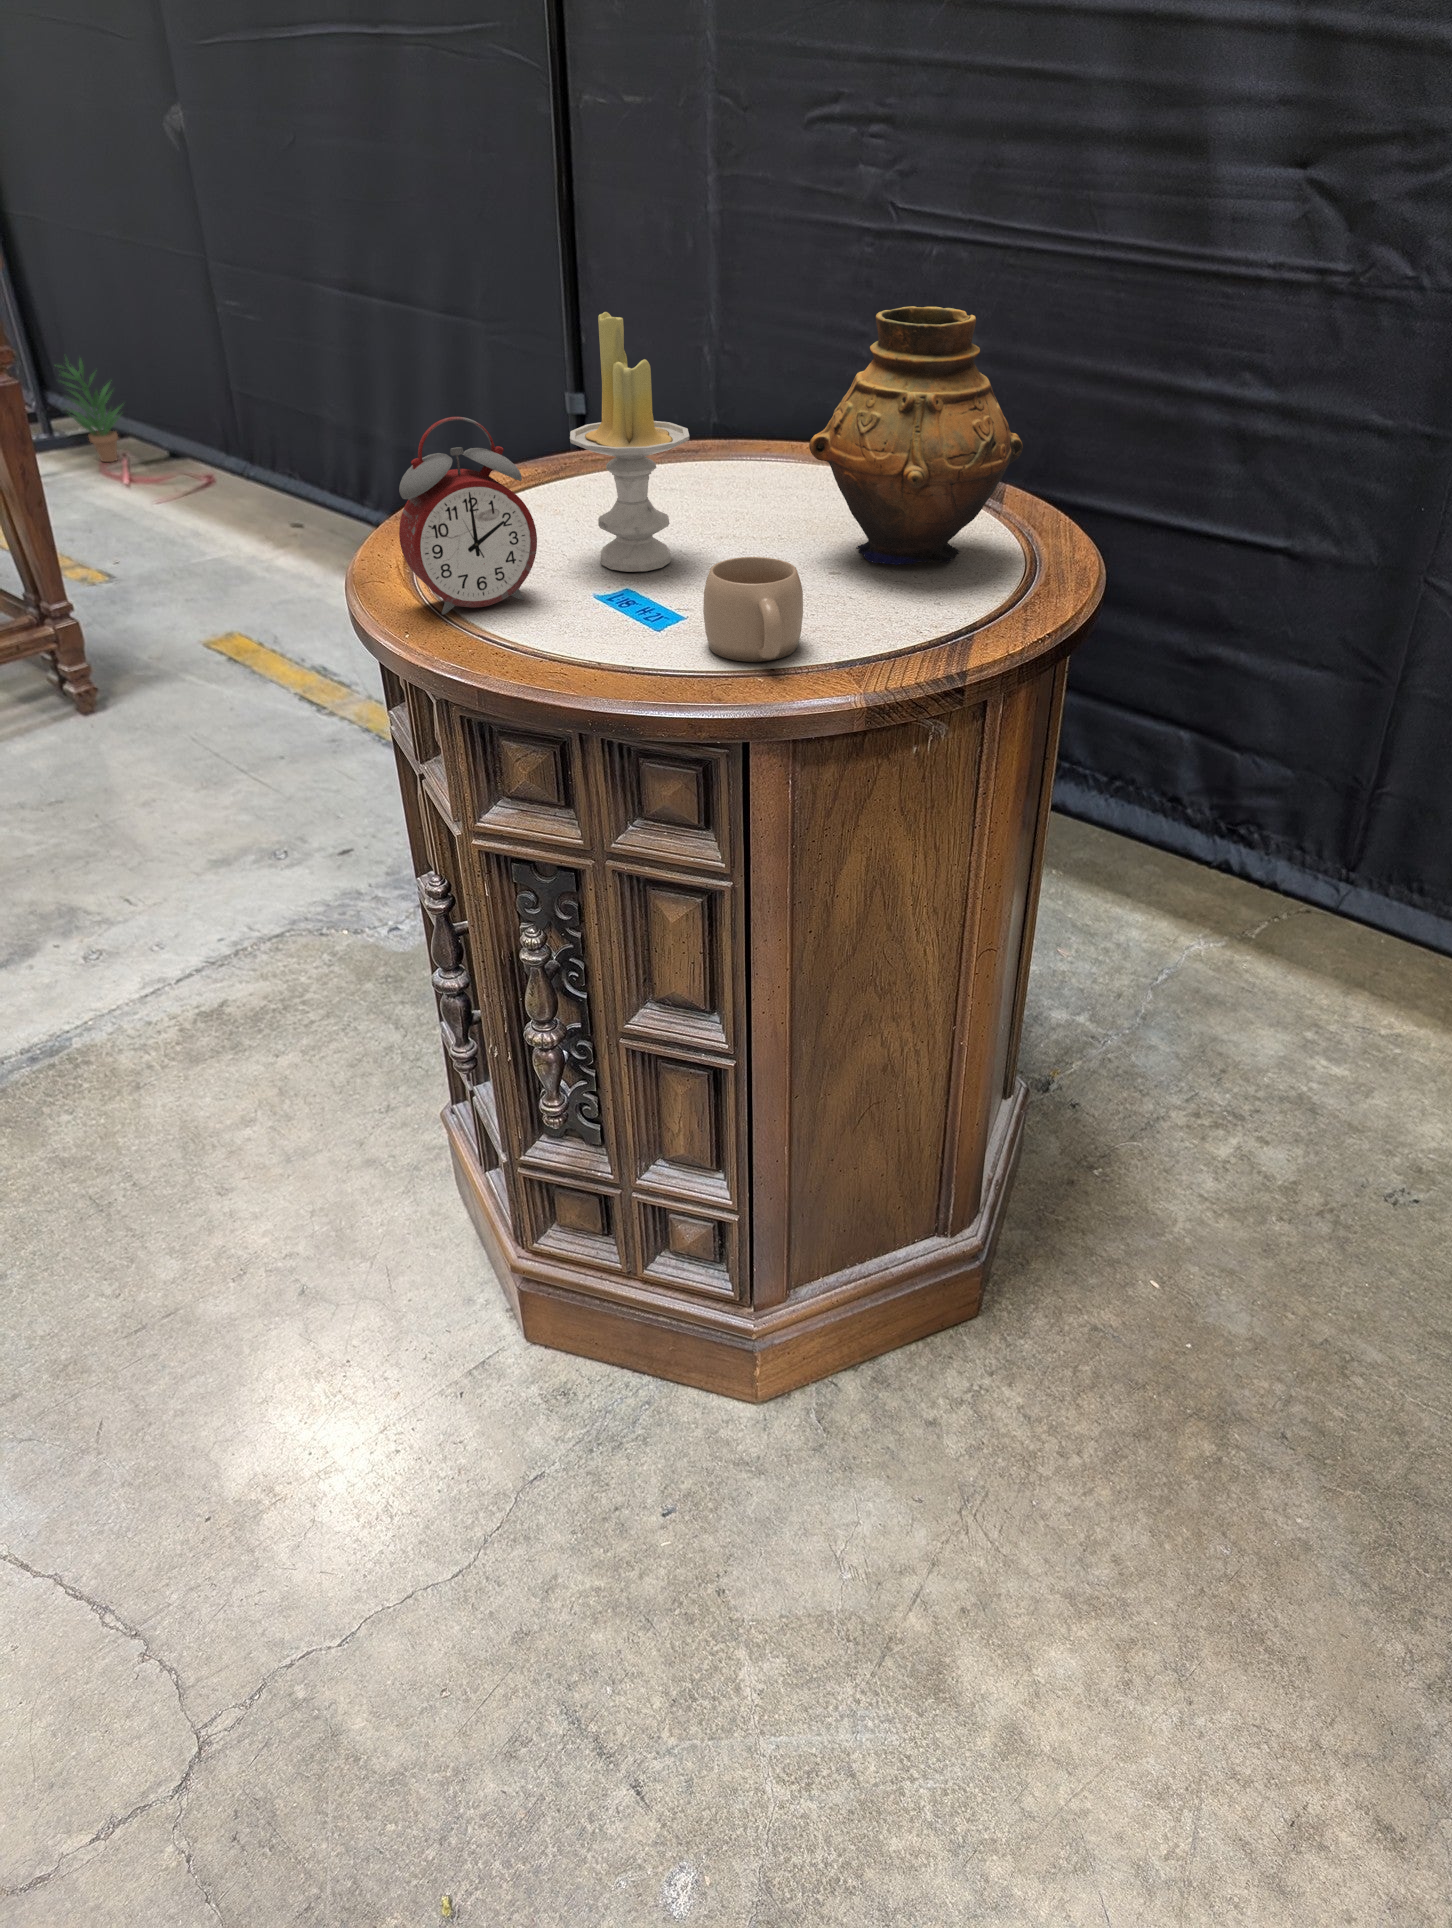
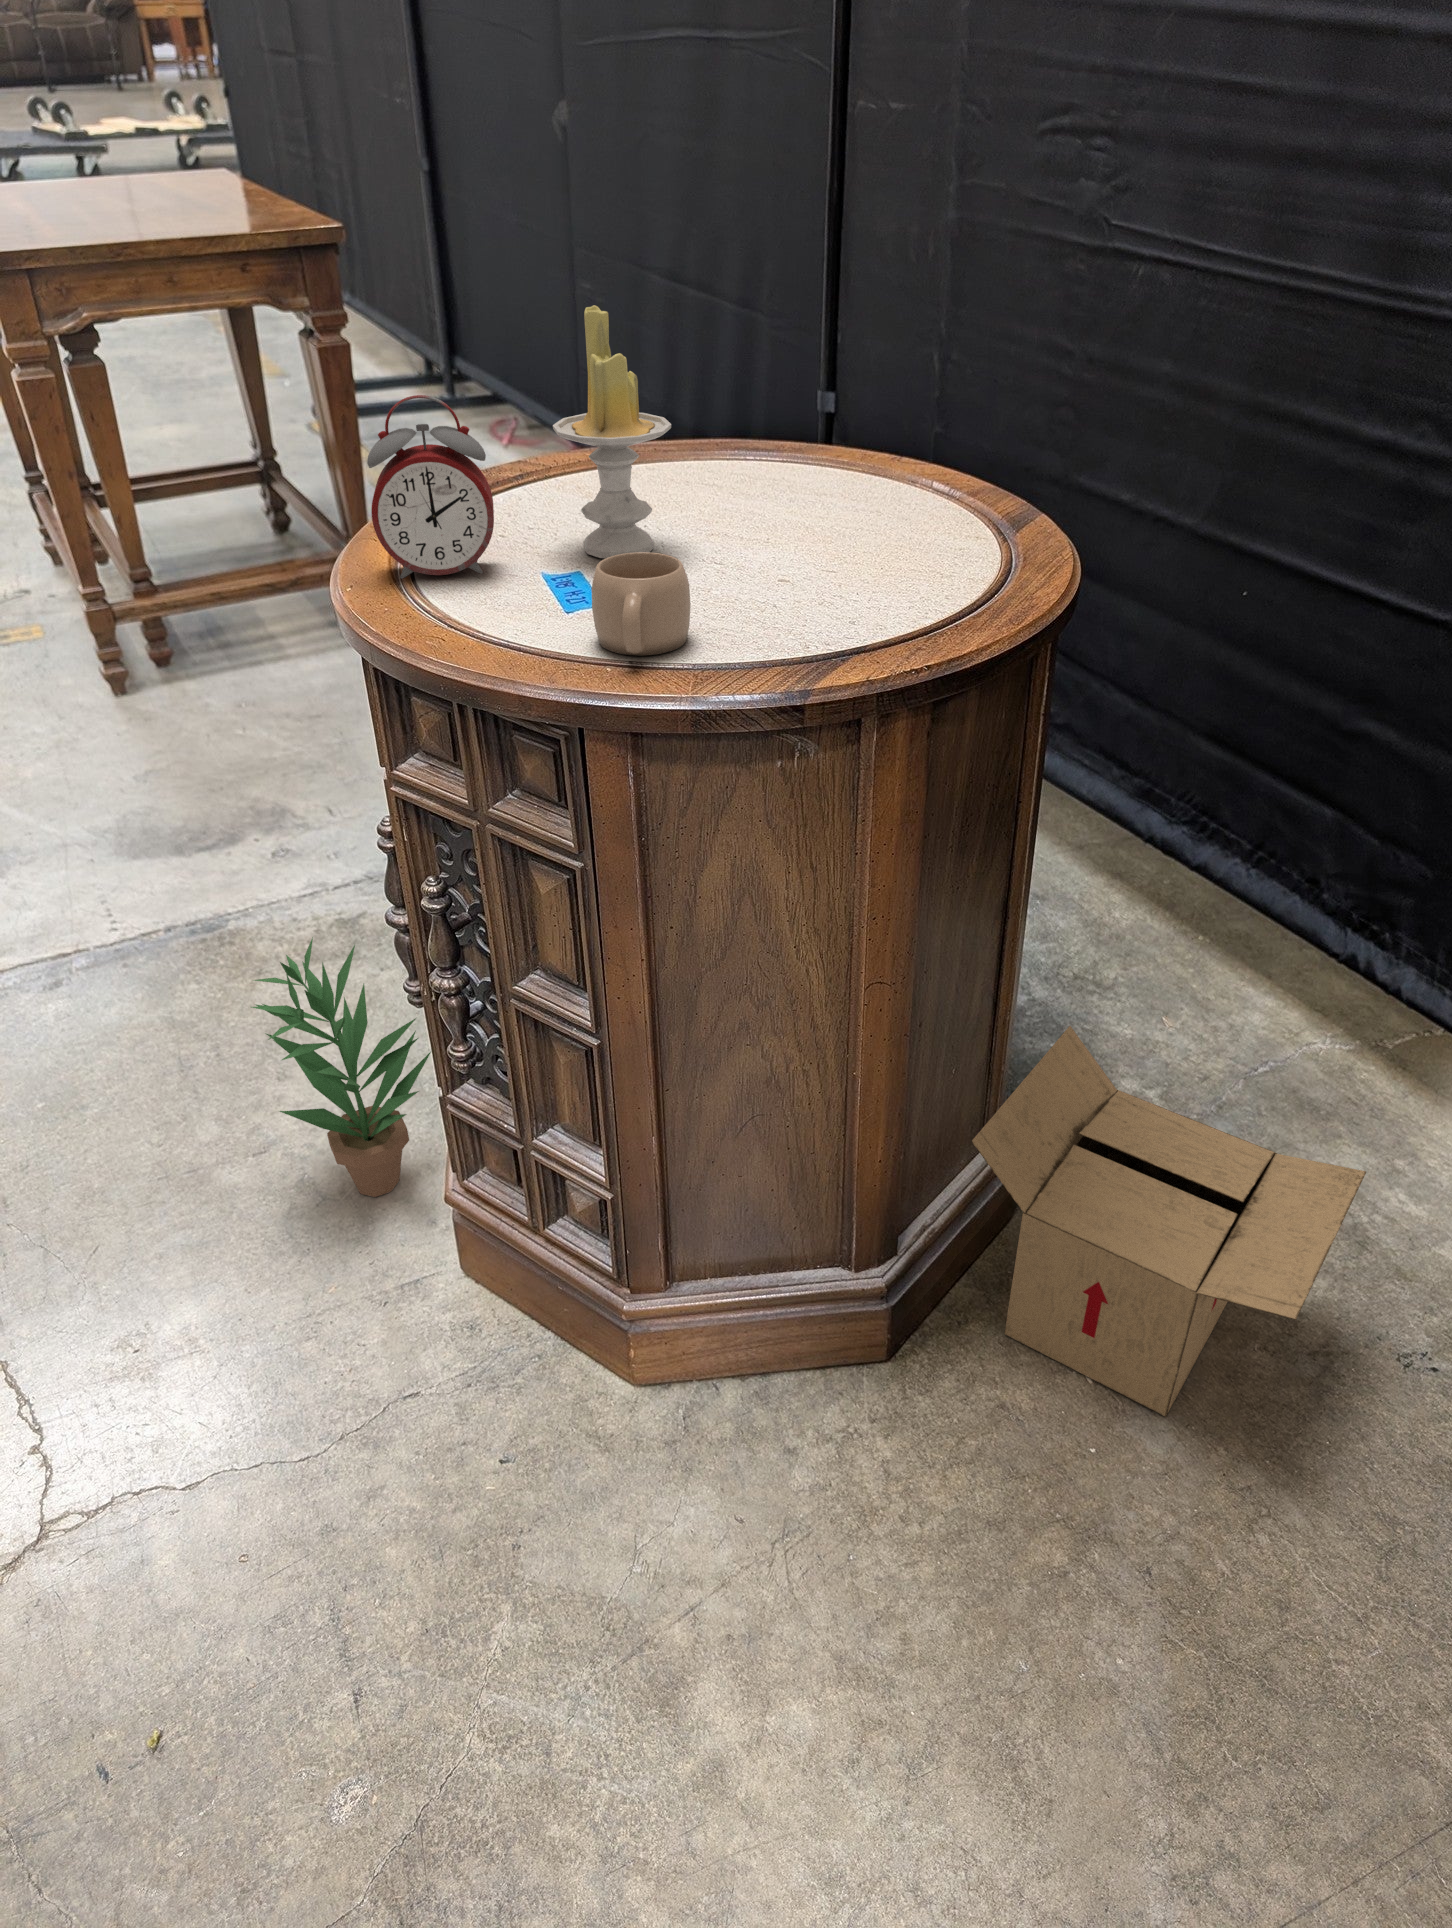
vase: present [809,306,1023,565] -> none [783,316,1003,583]
potted plant: present [55,358,121,462] -> present [251,937,431,1197]
cardboard box: none [1035,966,1362,1299] -> present [972,1026,1366,1417]

